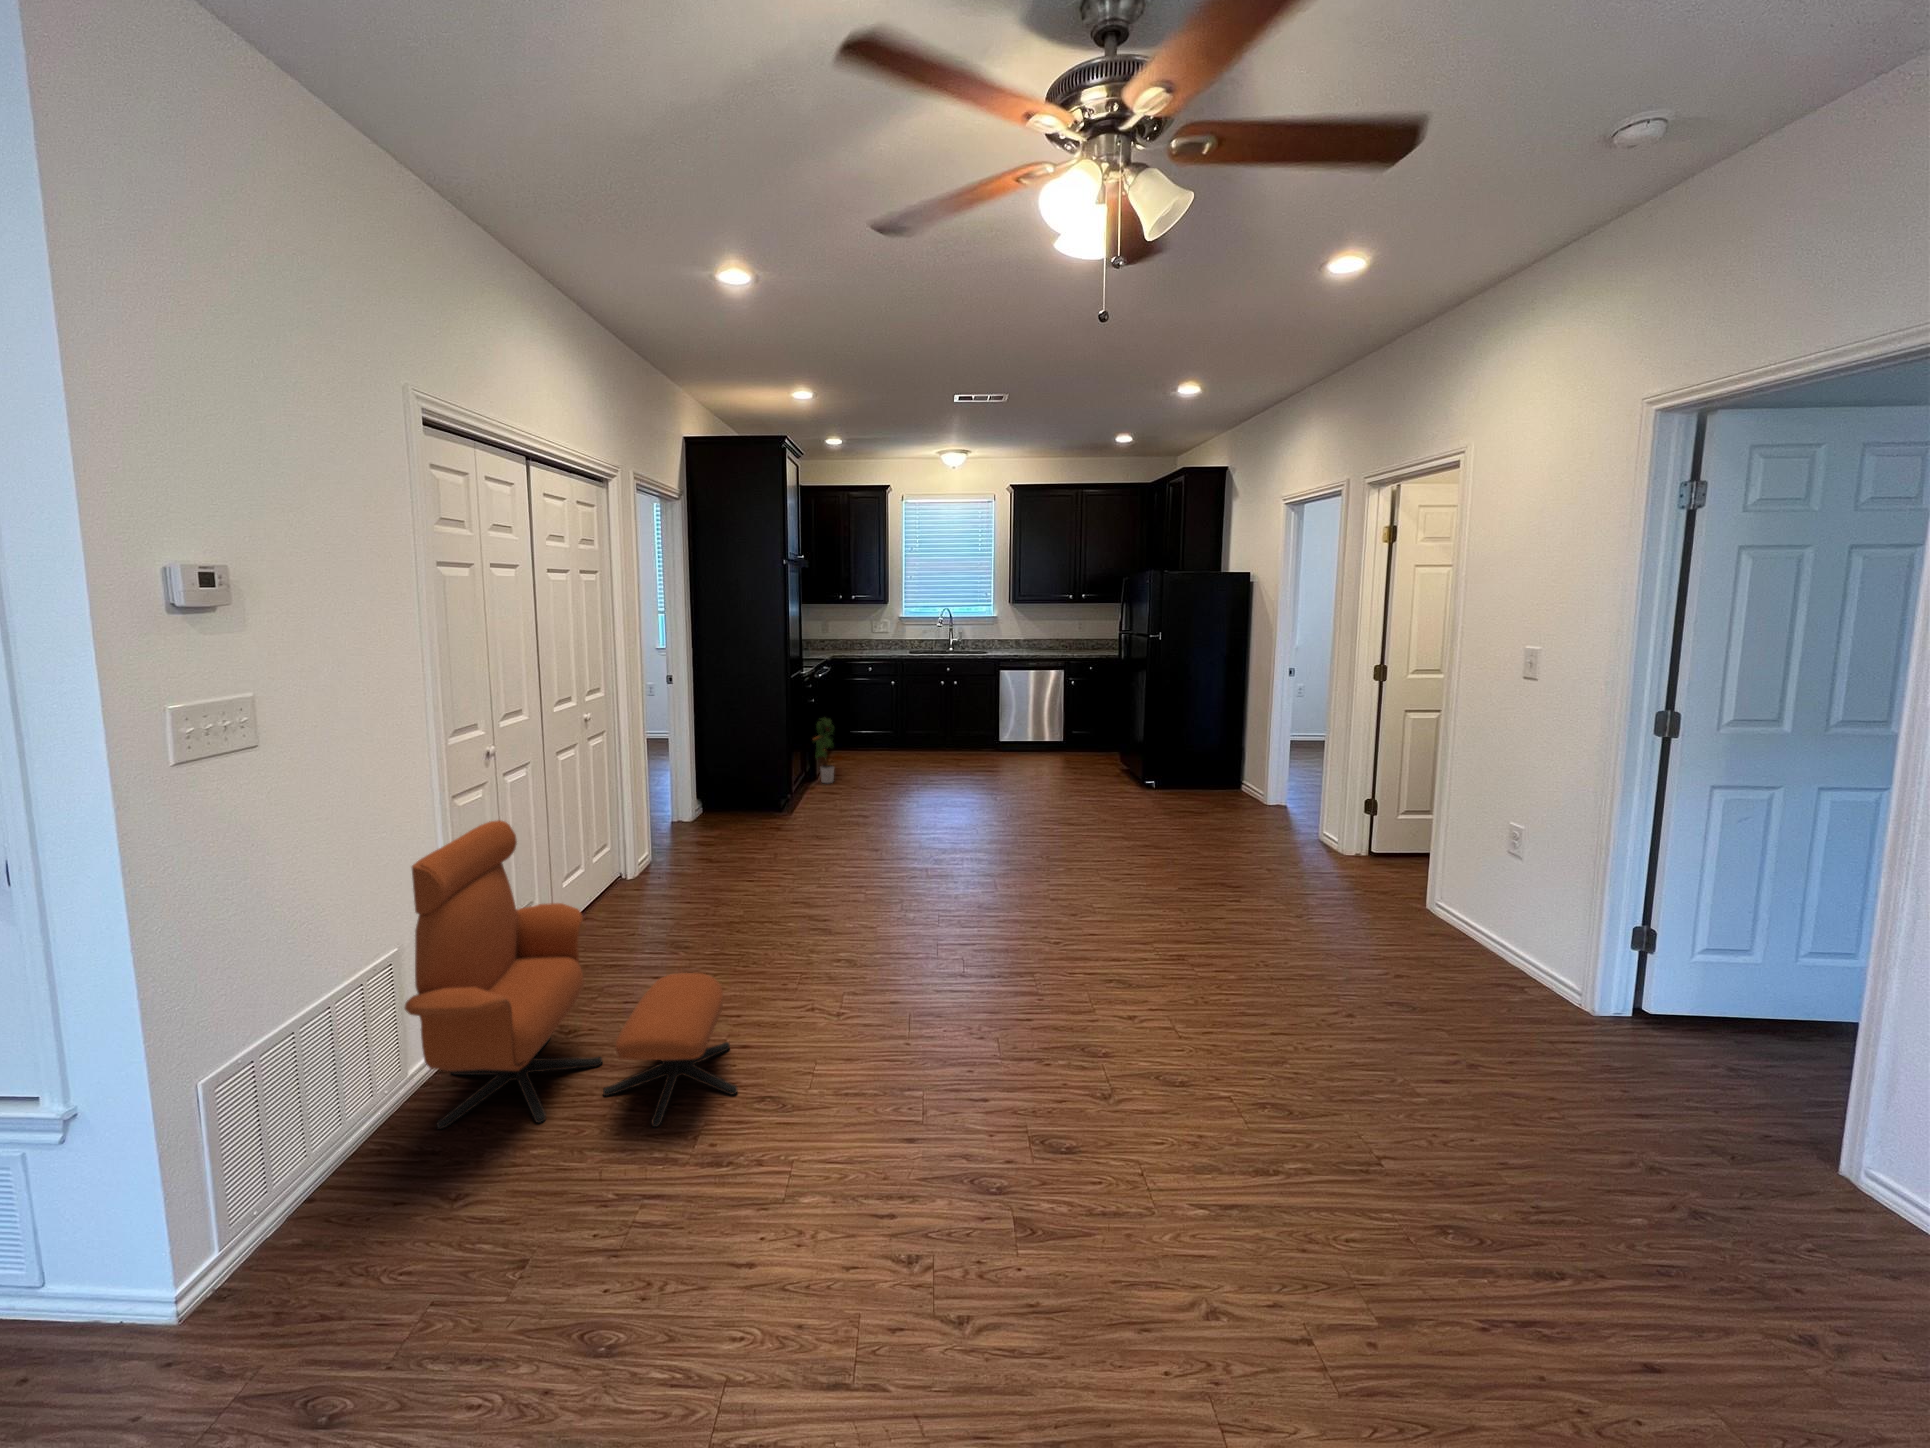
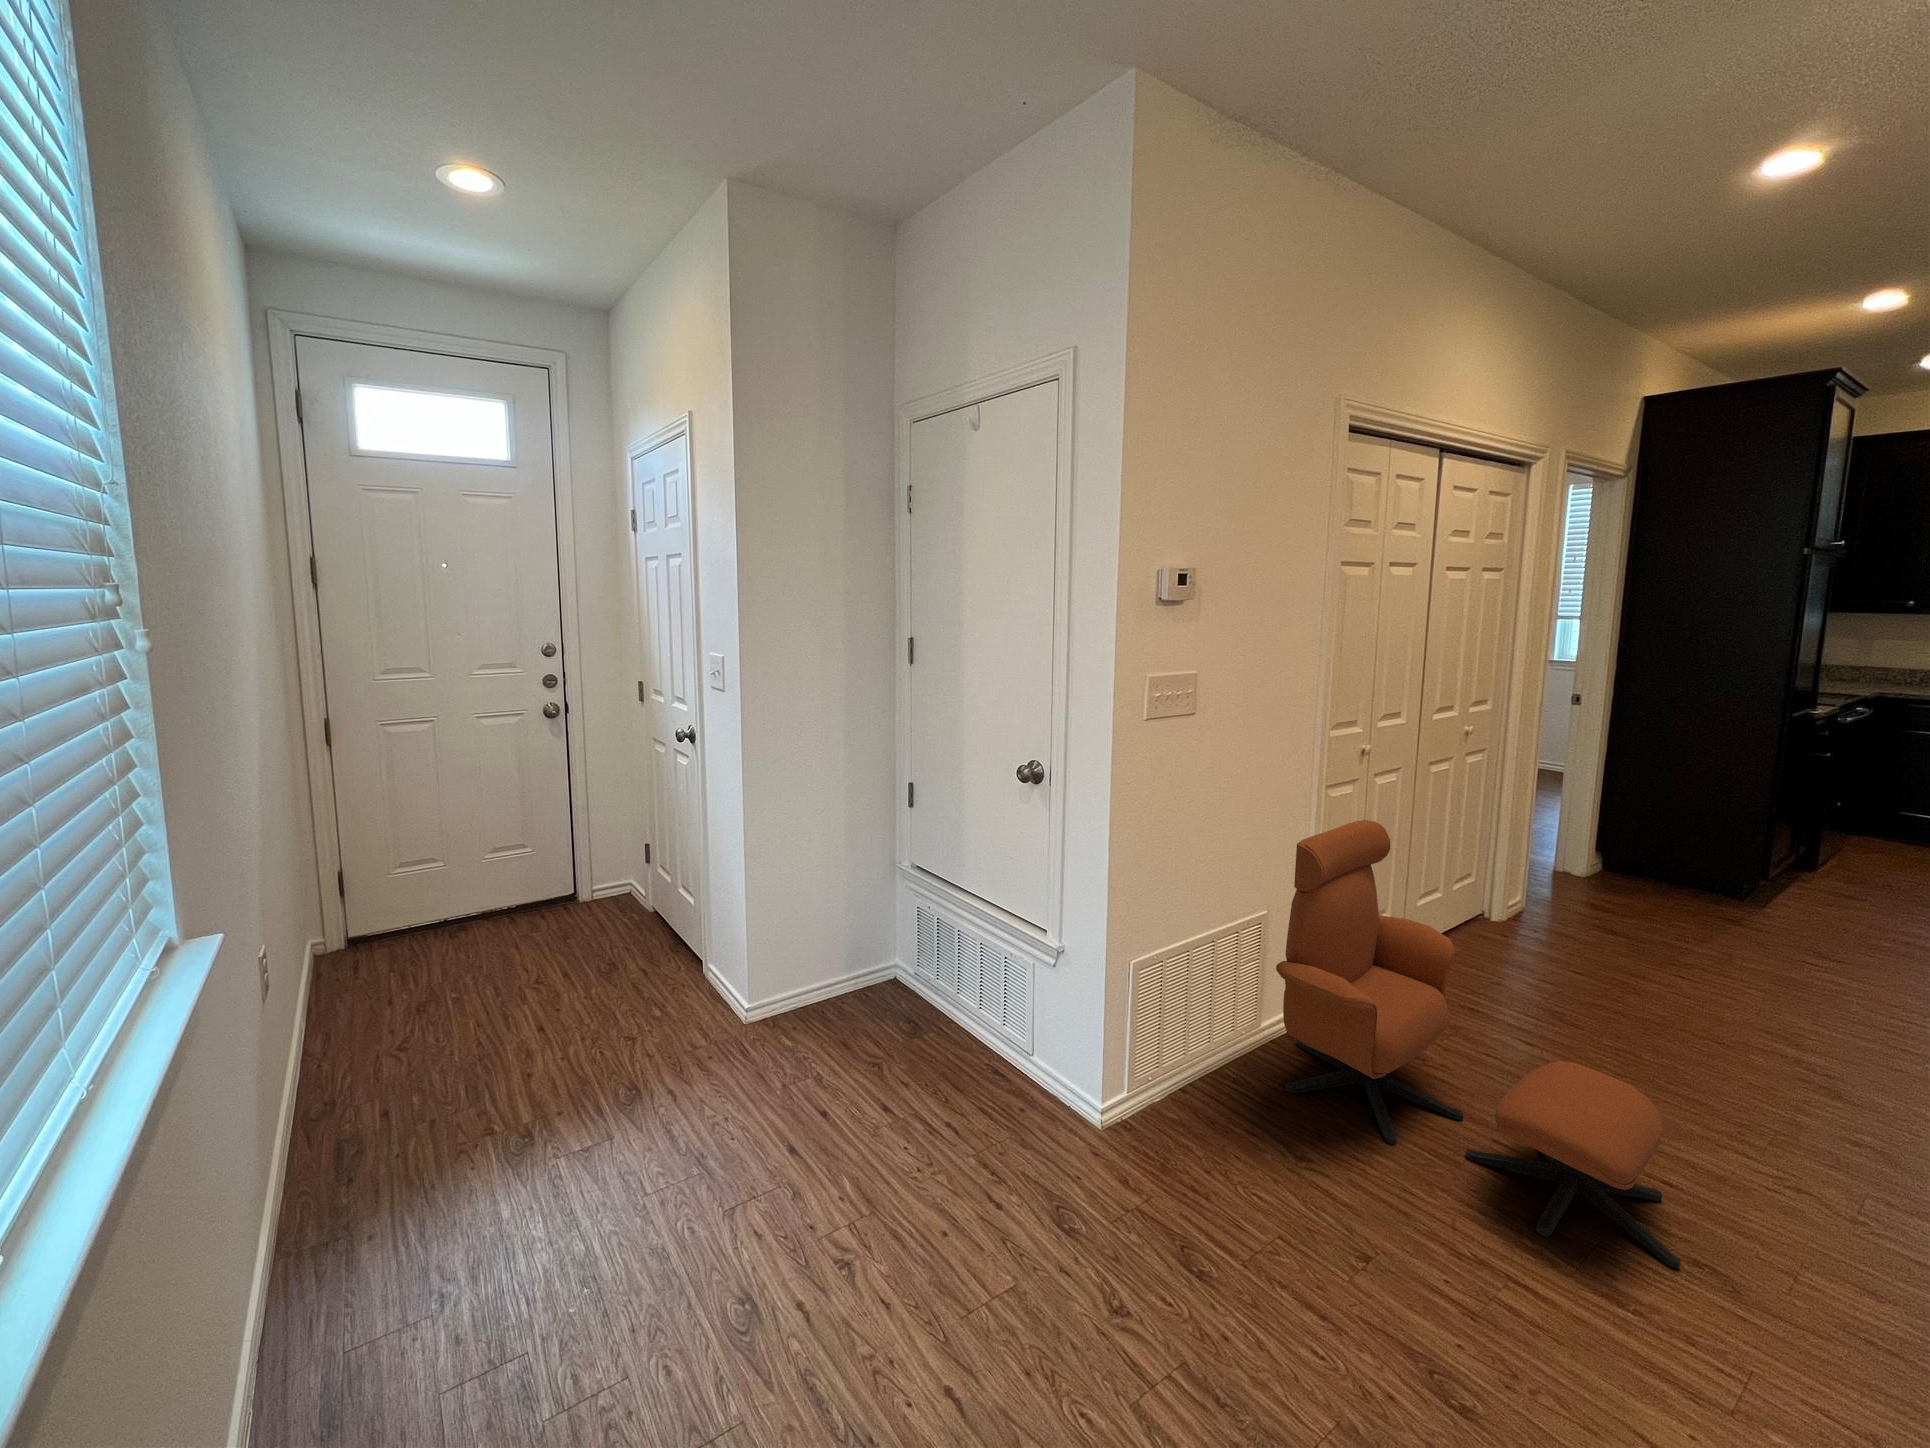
potted plant: present [813,718,835,783] -> none [1824,785,1881,890]

